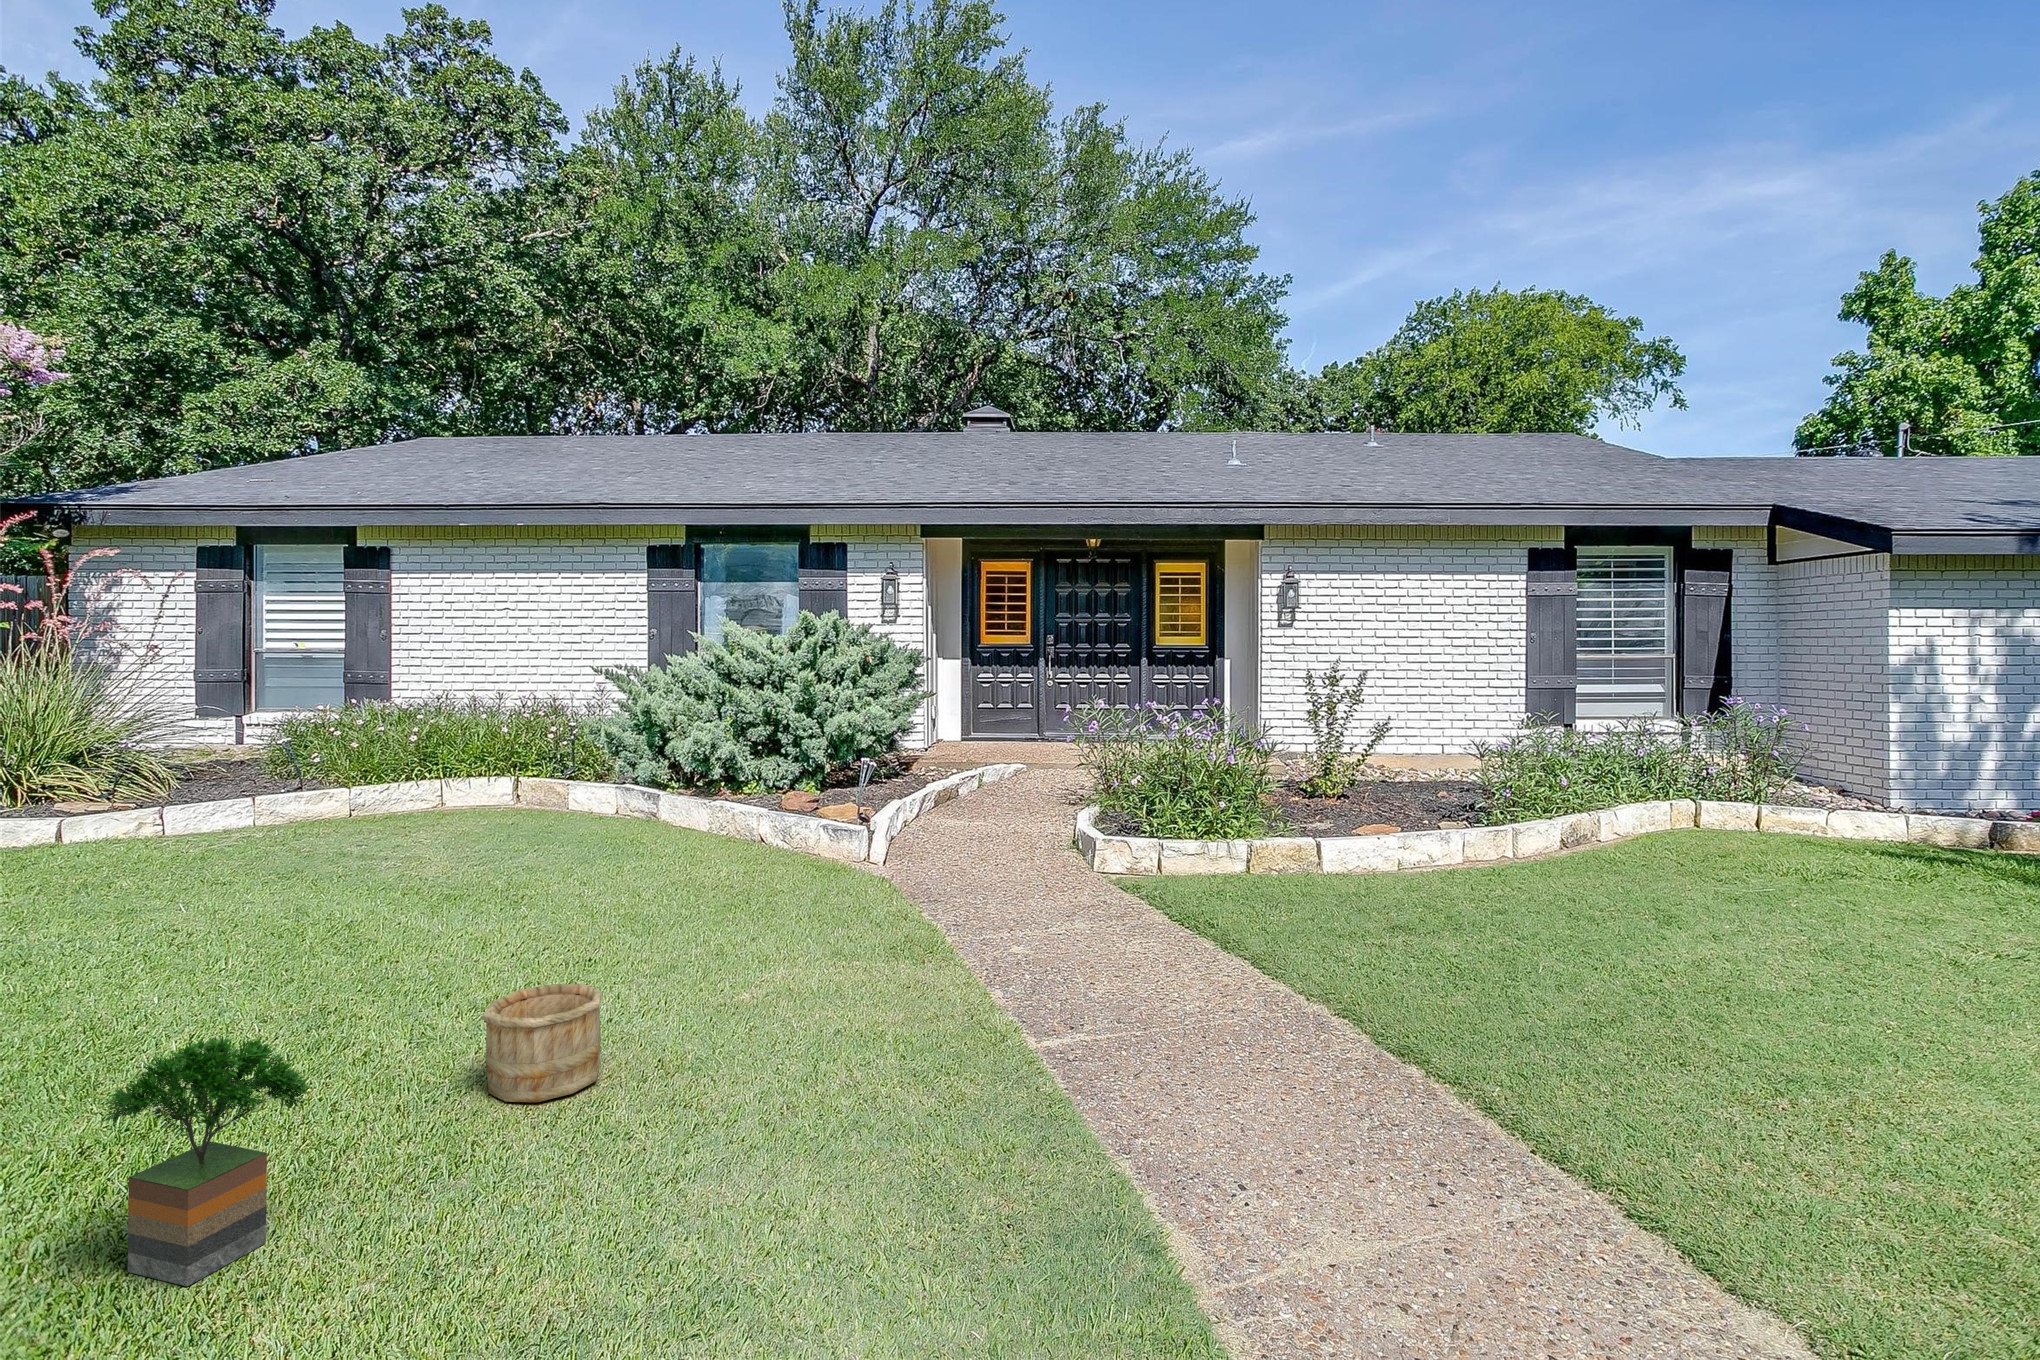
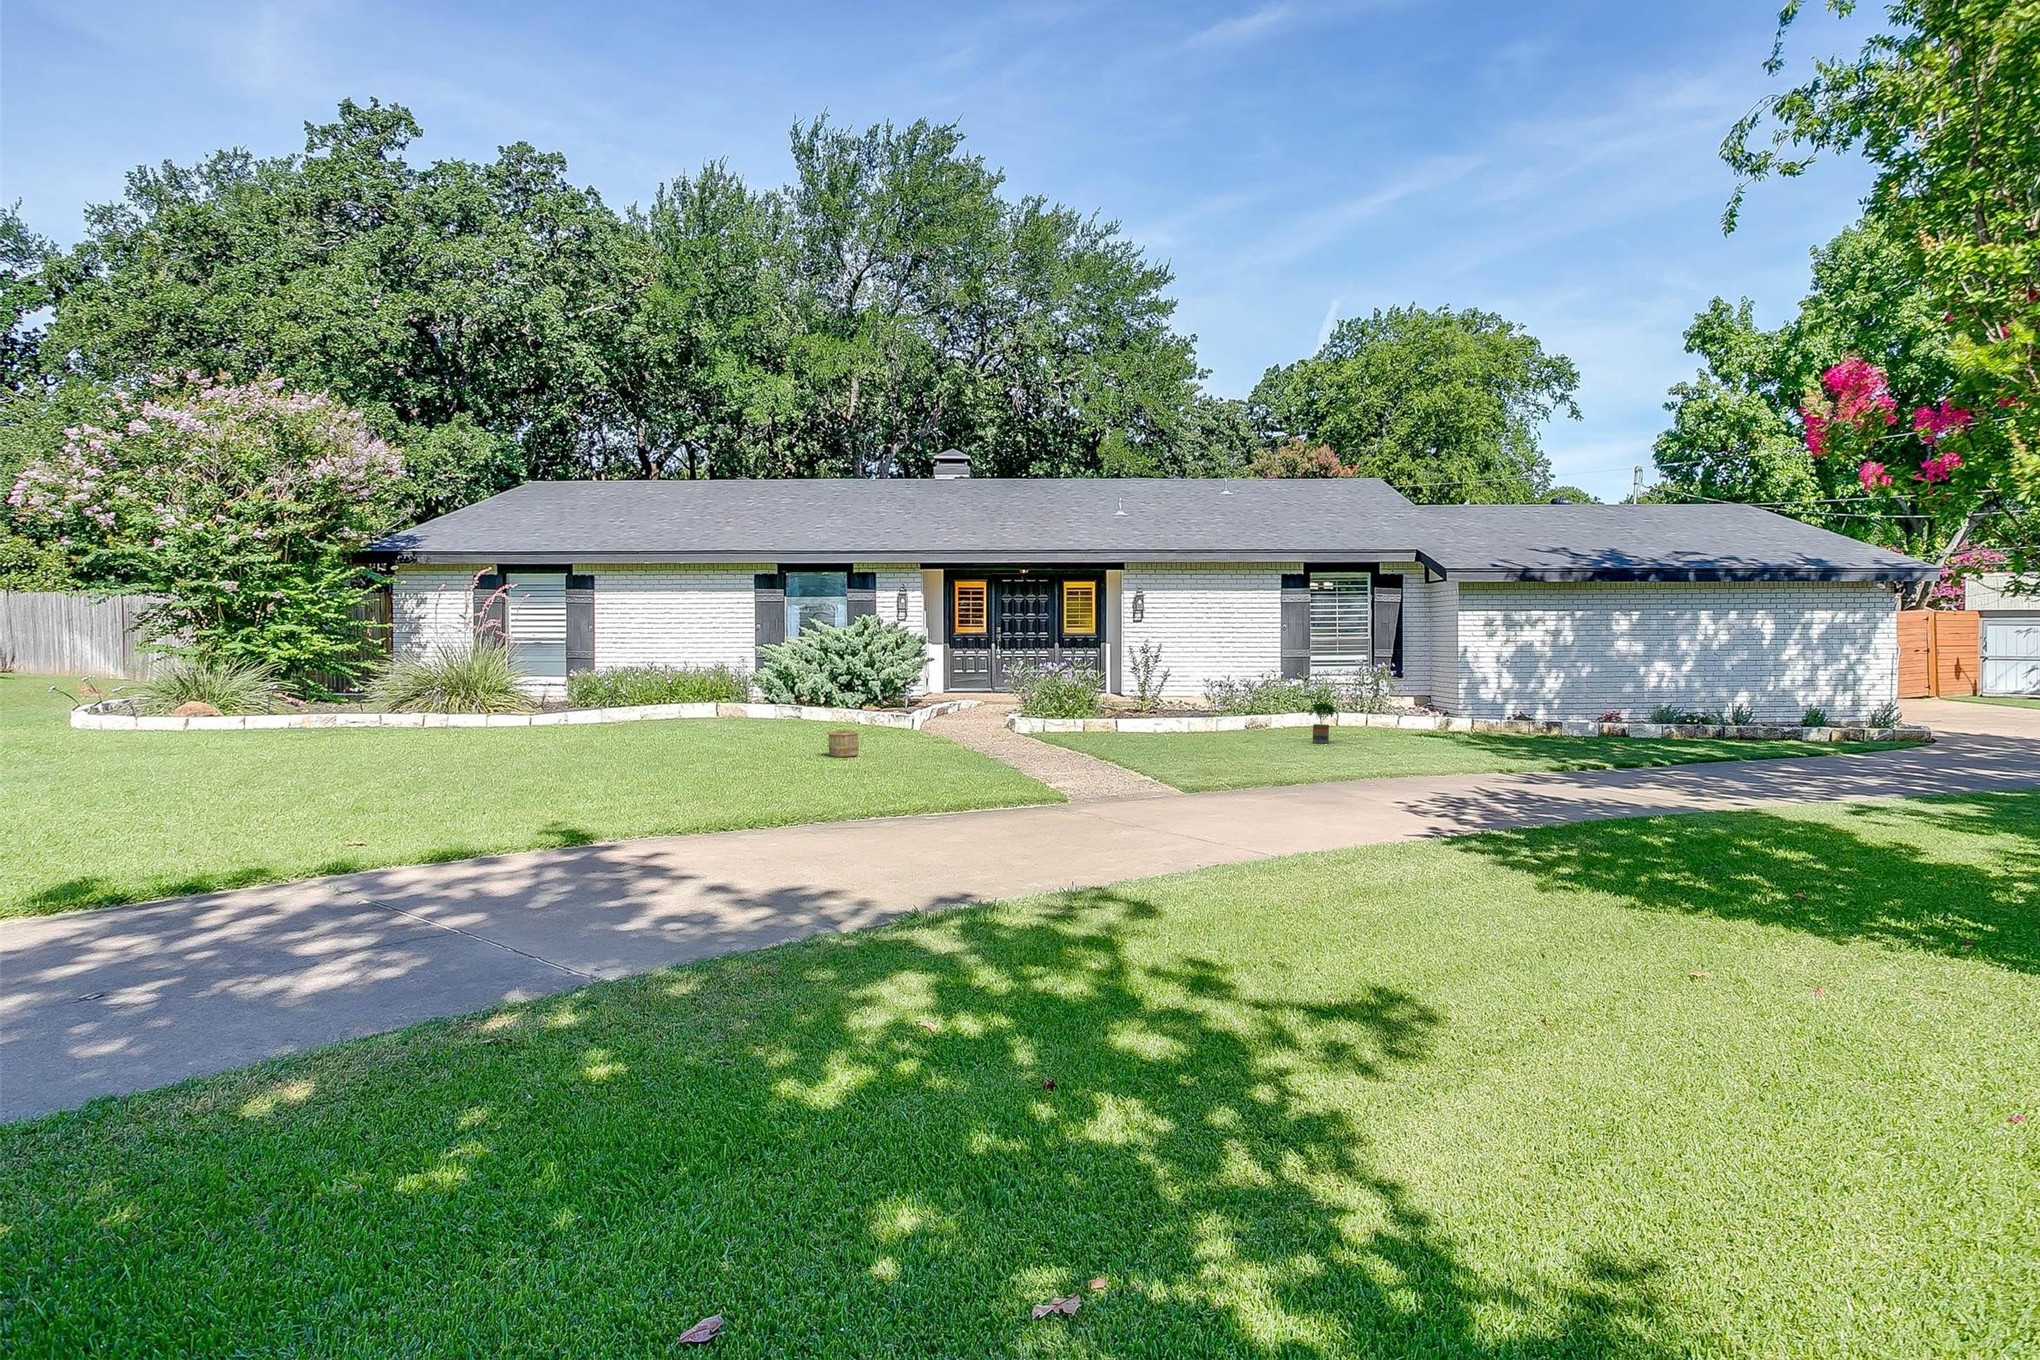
potted tree: present [104,1036,310,1286] -> present [1309,703,1335,744]

